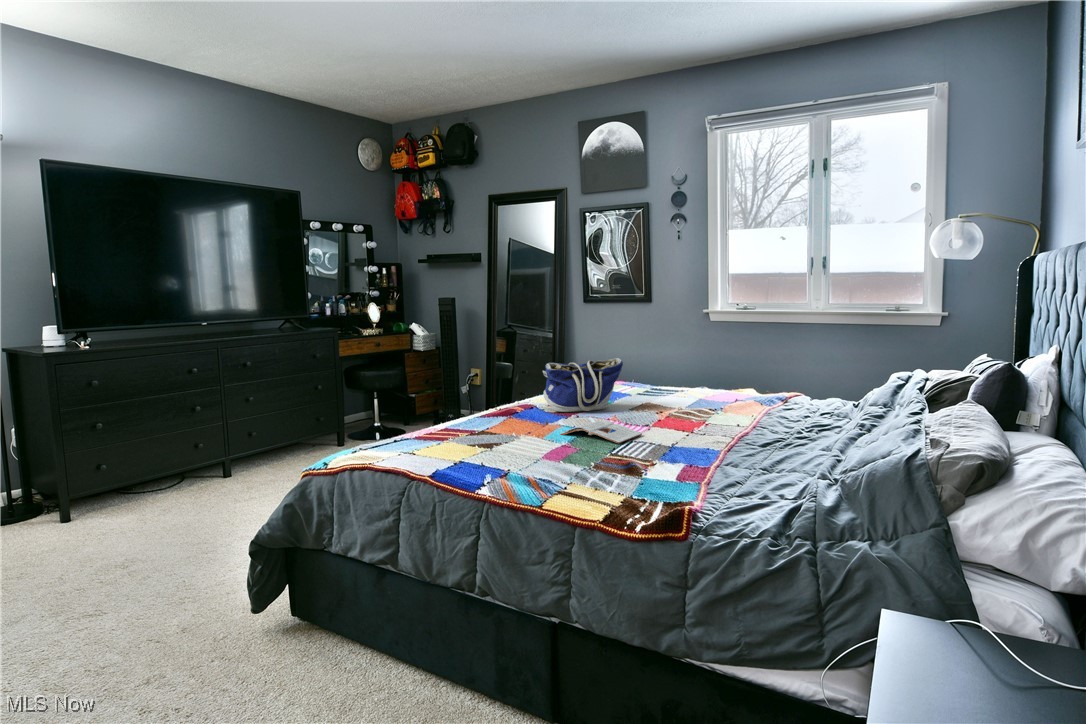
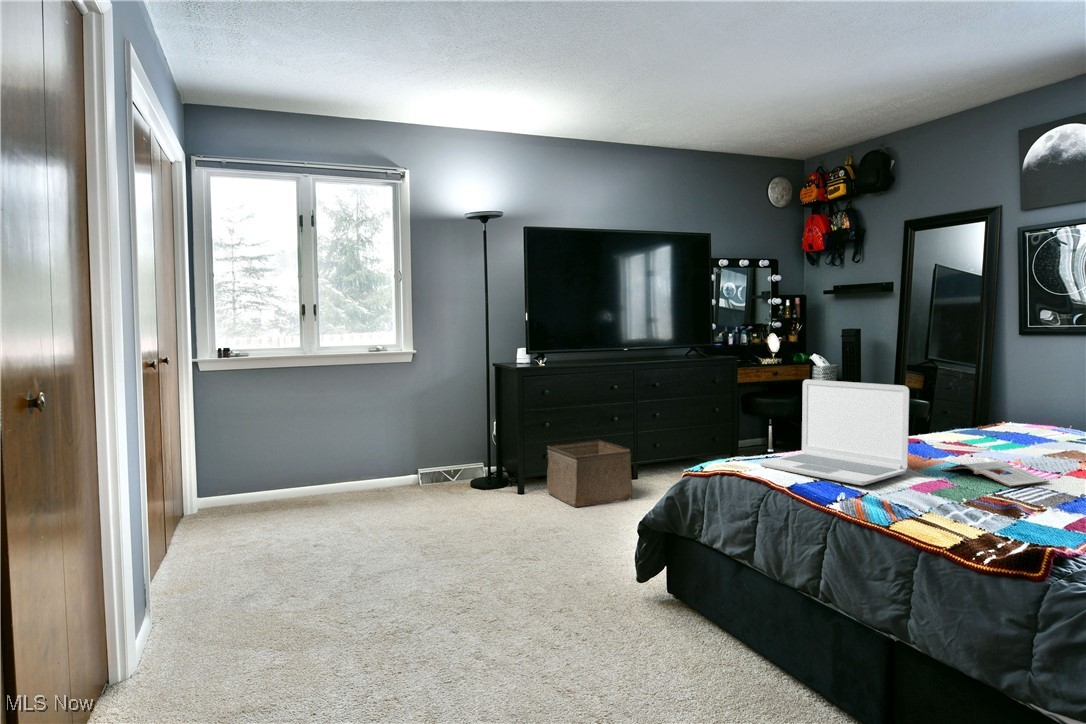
laptop: none [393,353,536,462] -> present [759,379,909,485]
tote bag: present [543,358,623,412] -> none [932,396,1040,453]
storage bin: none [96,438,224,531] -> present [547,440,632,507]

